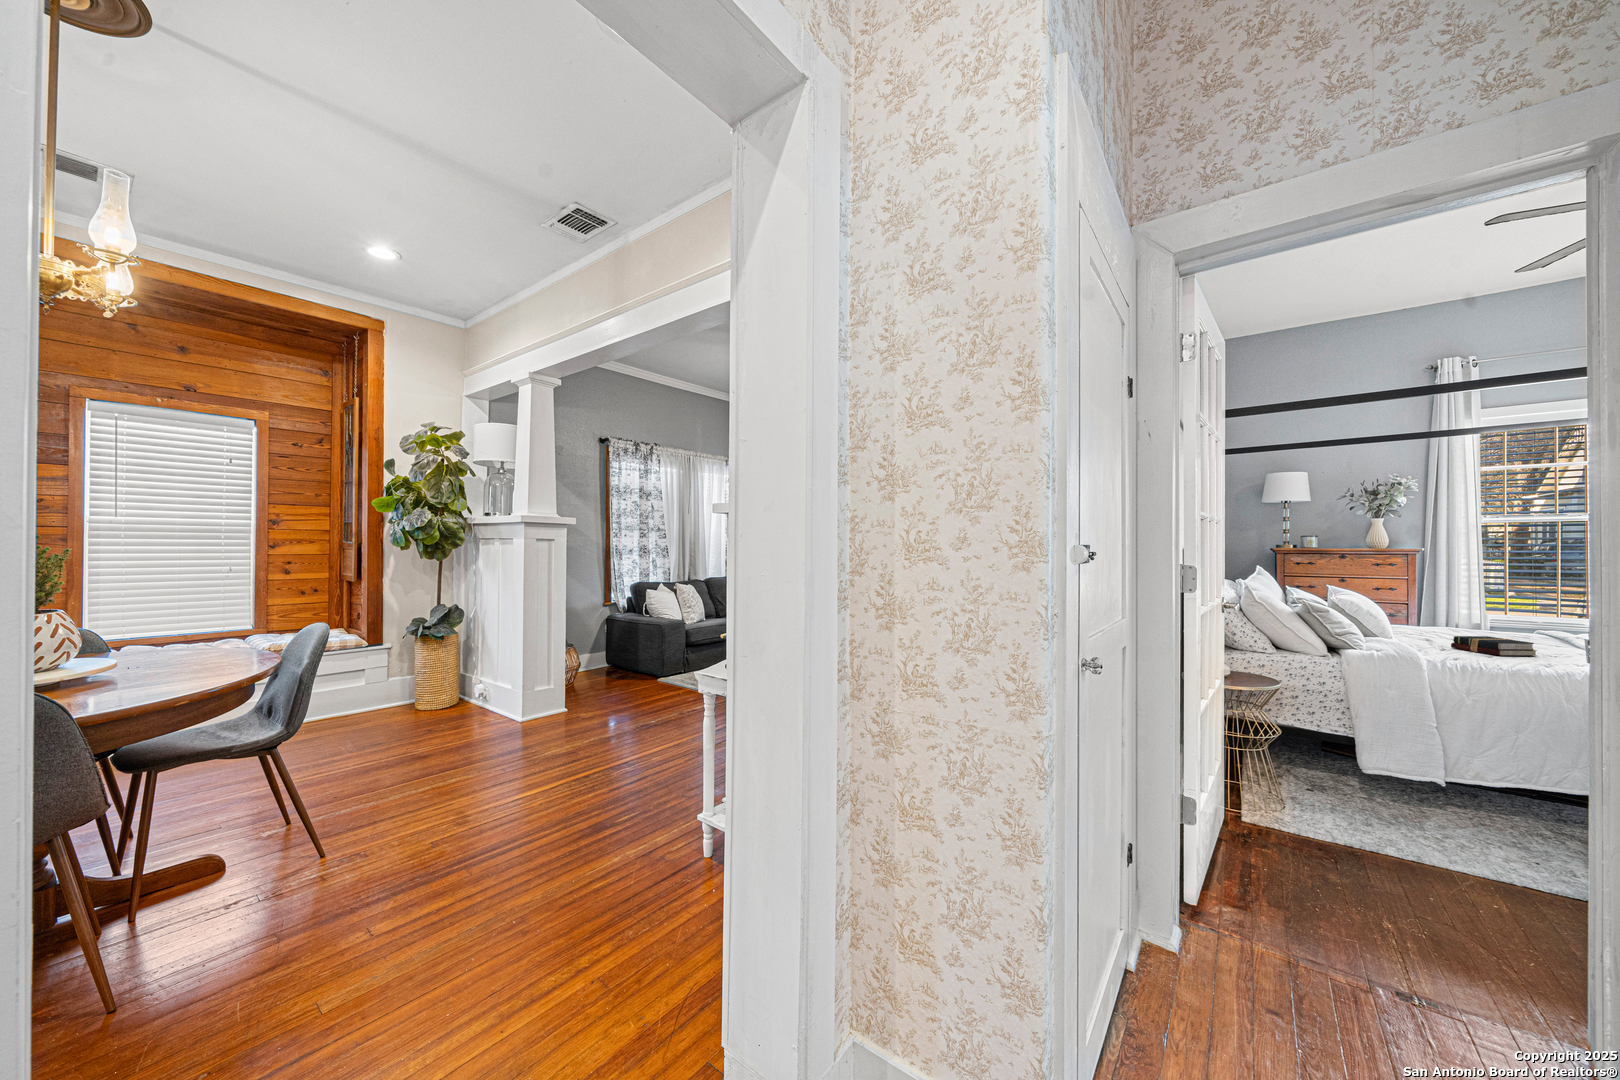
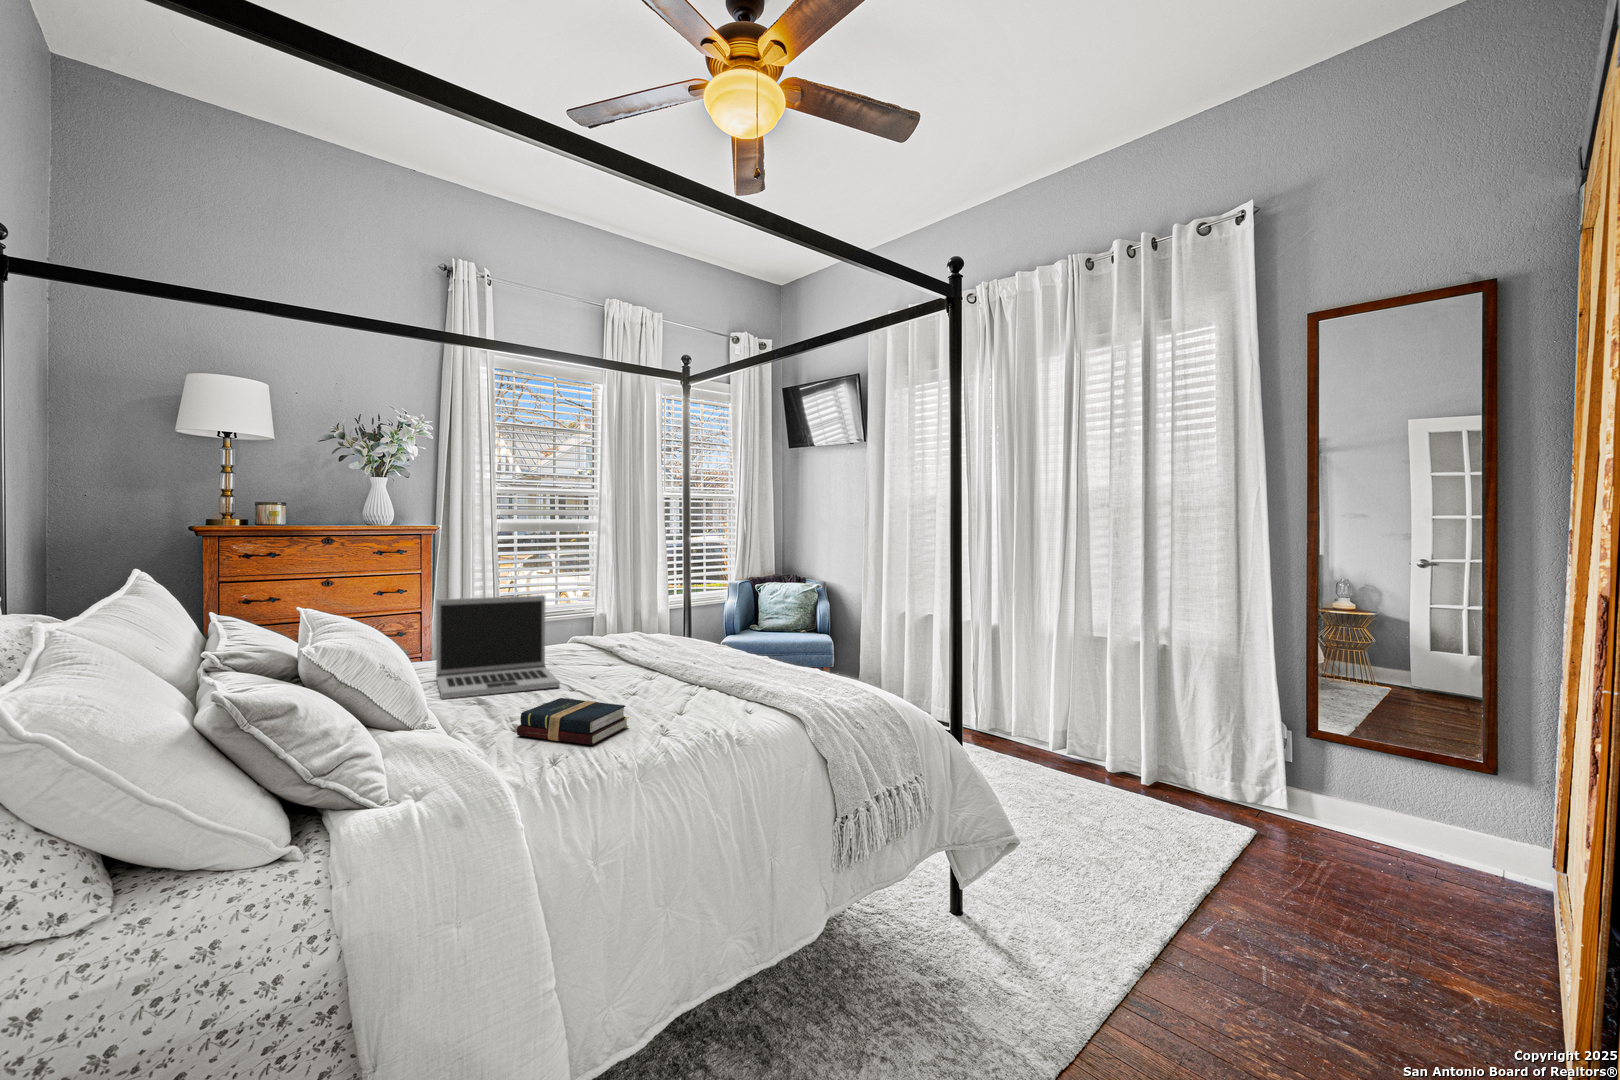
laptop: none [1410,585,1501,641] -> present [436,595,560,699]

